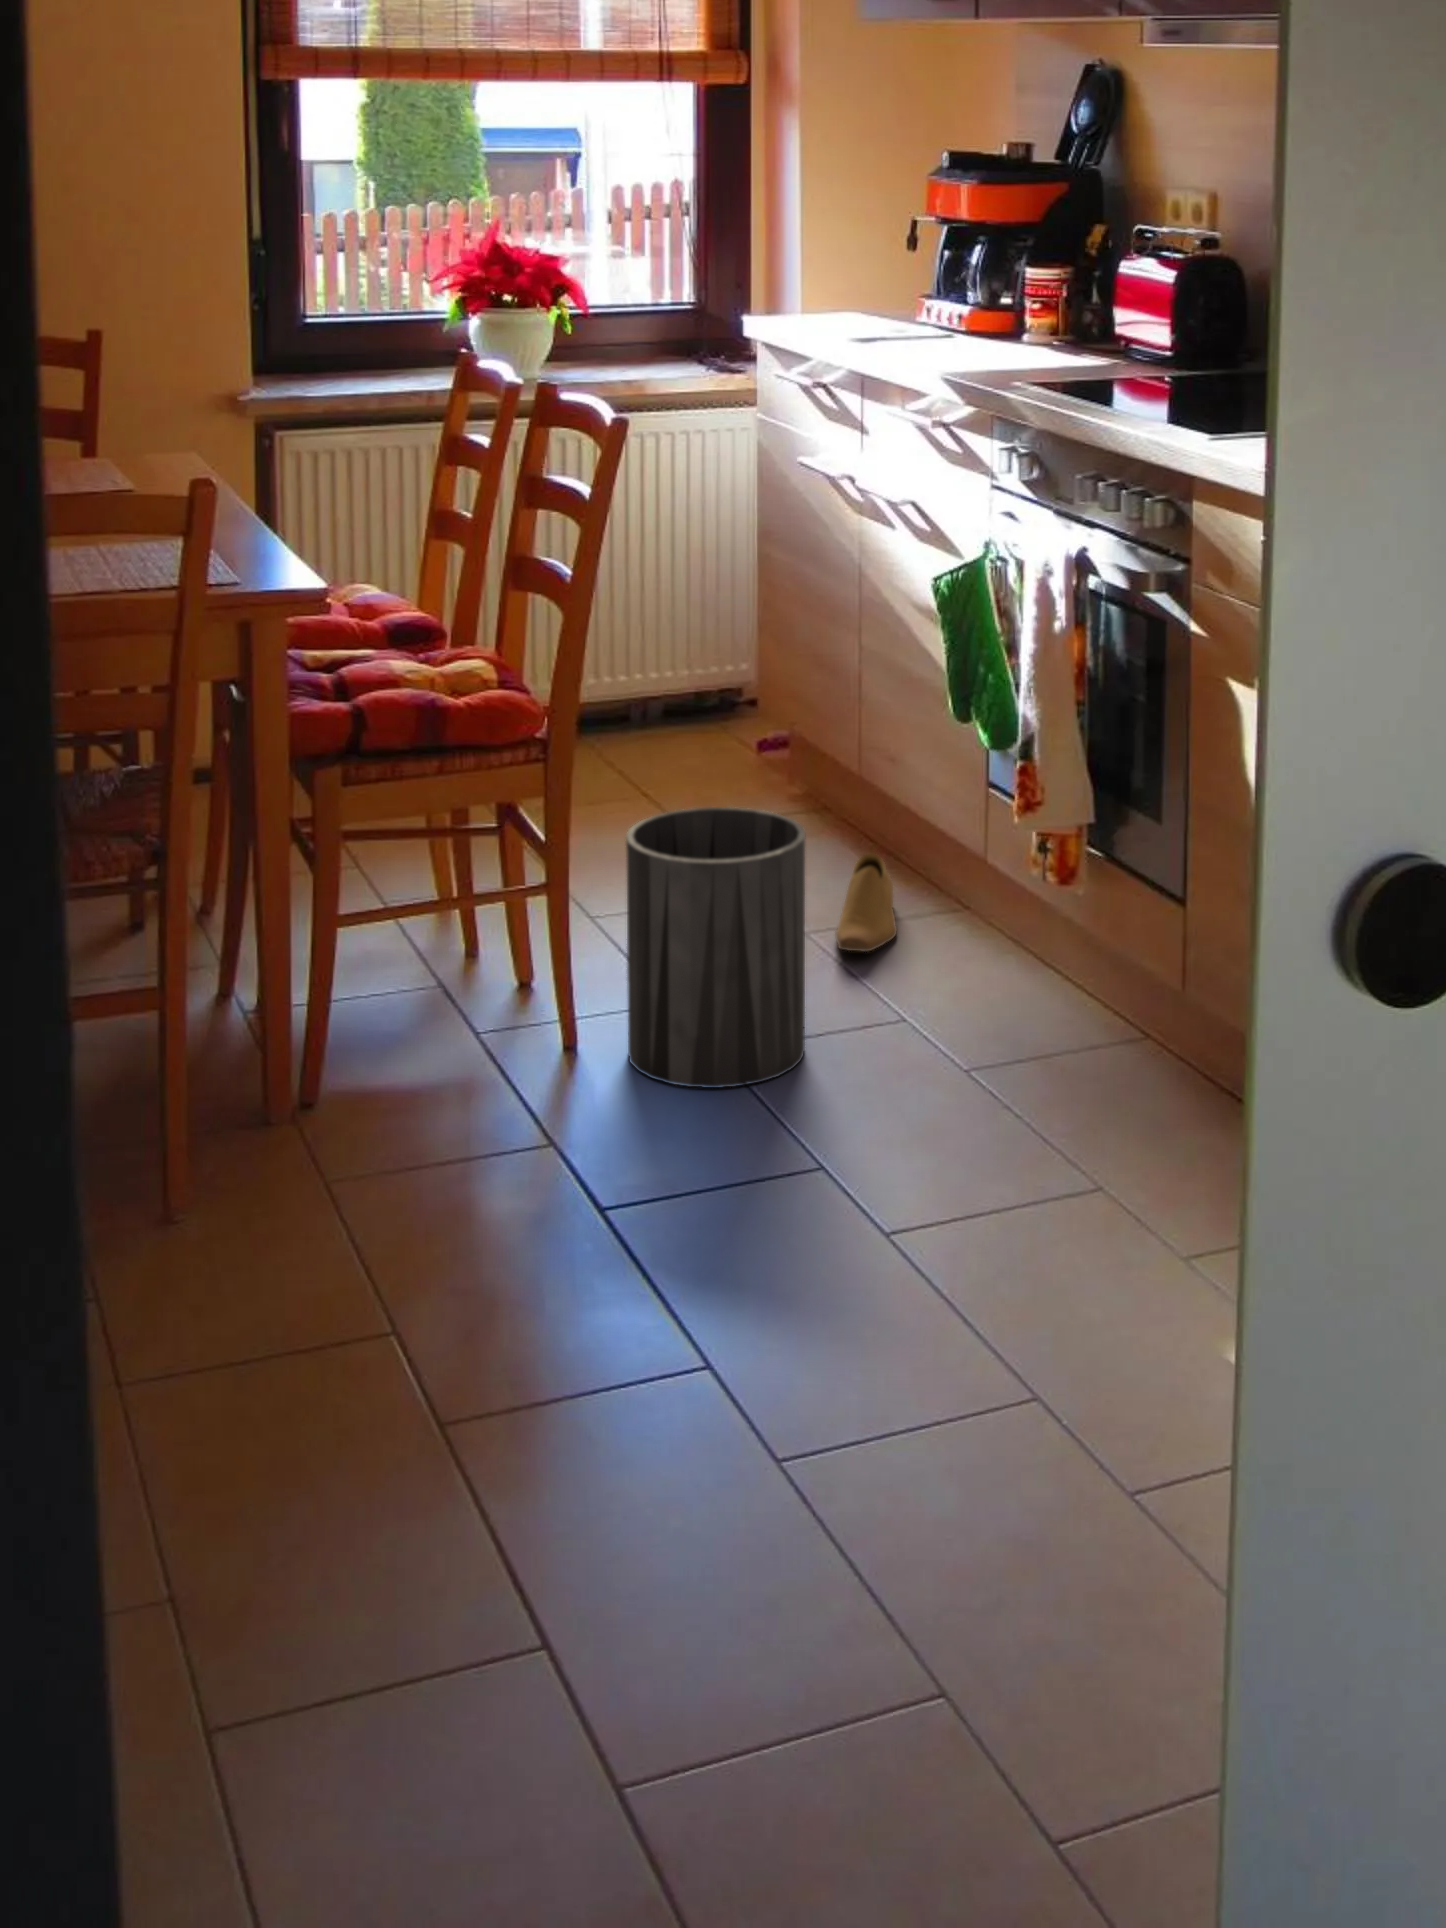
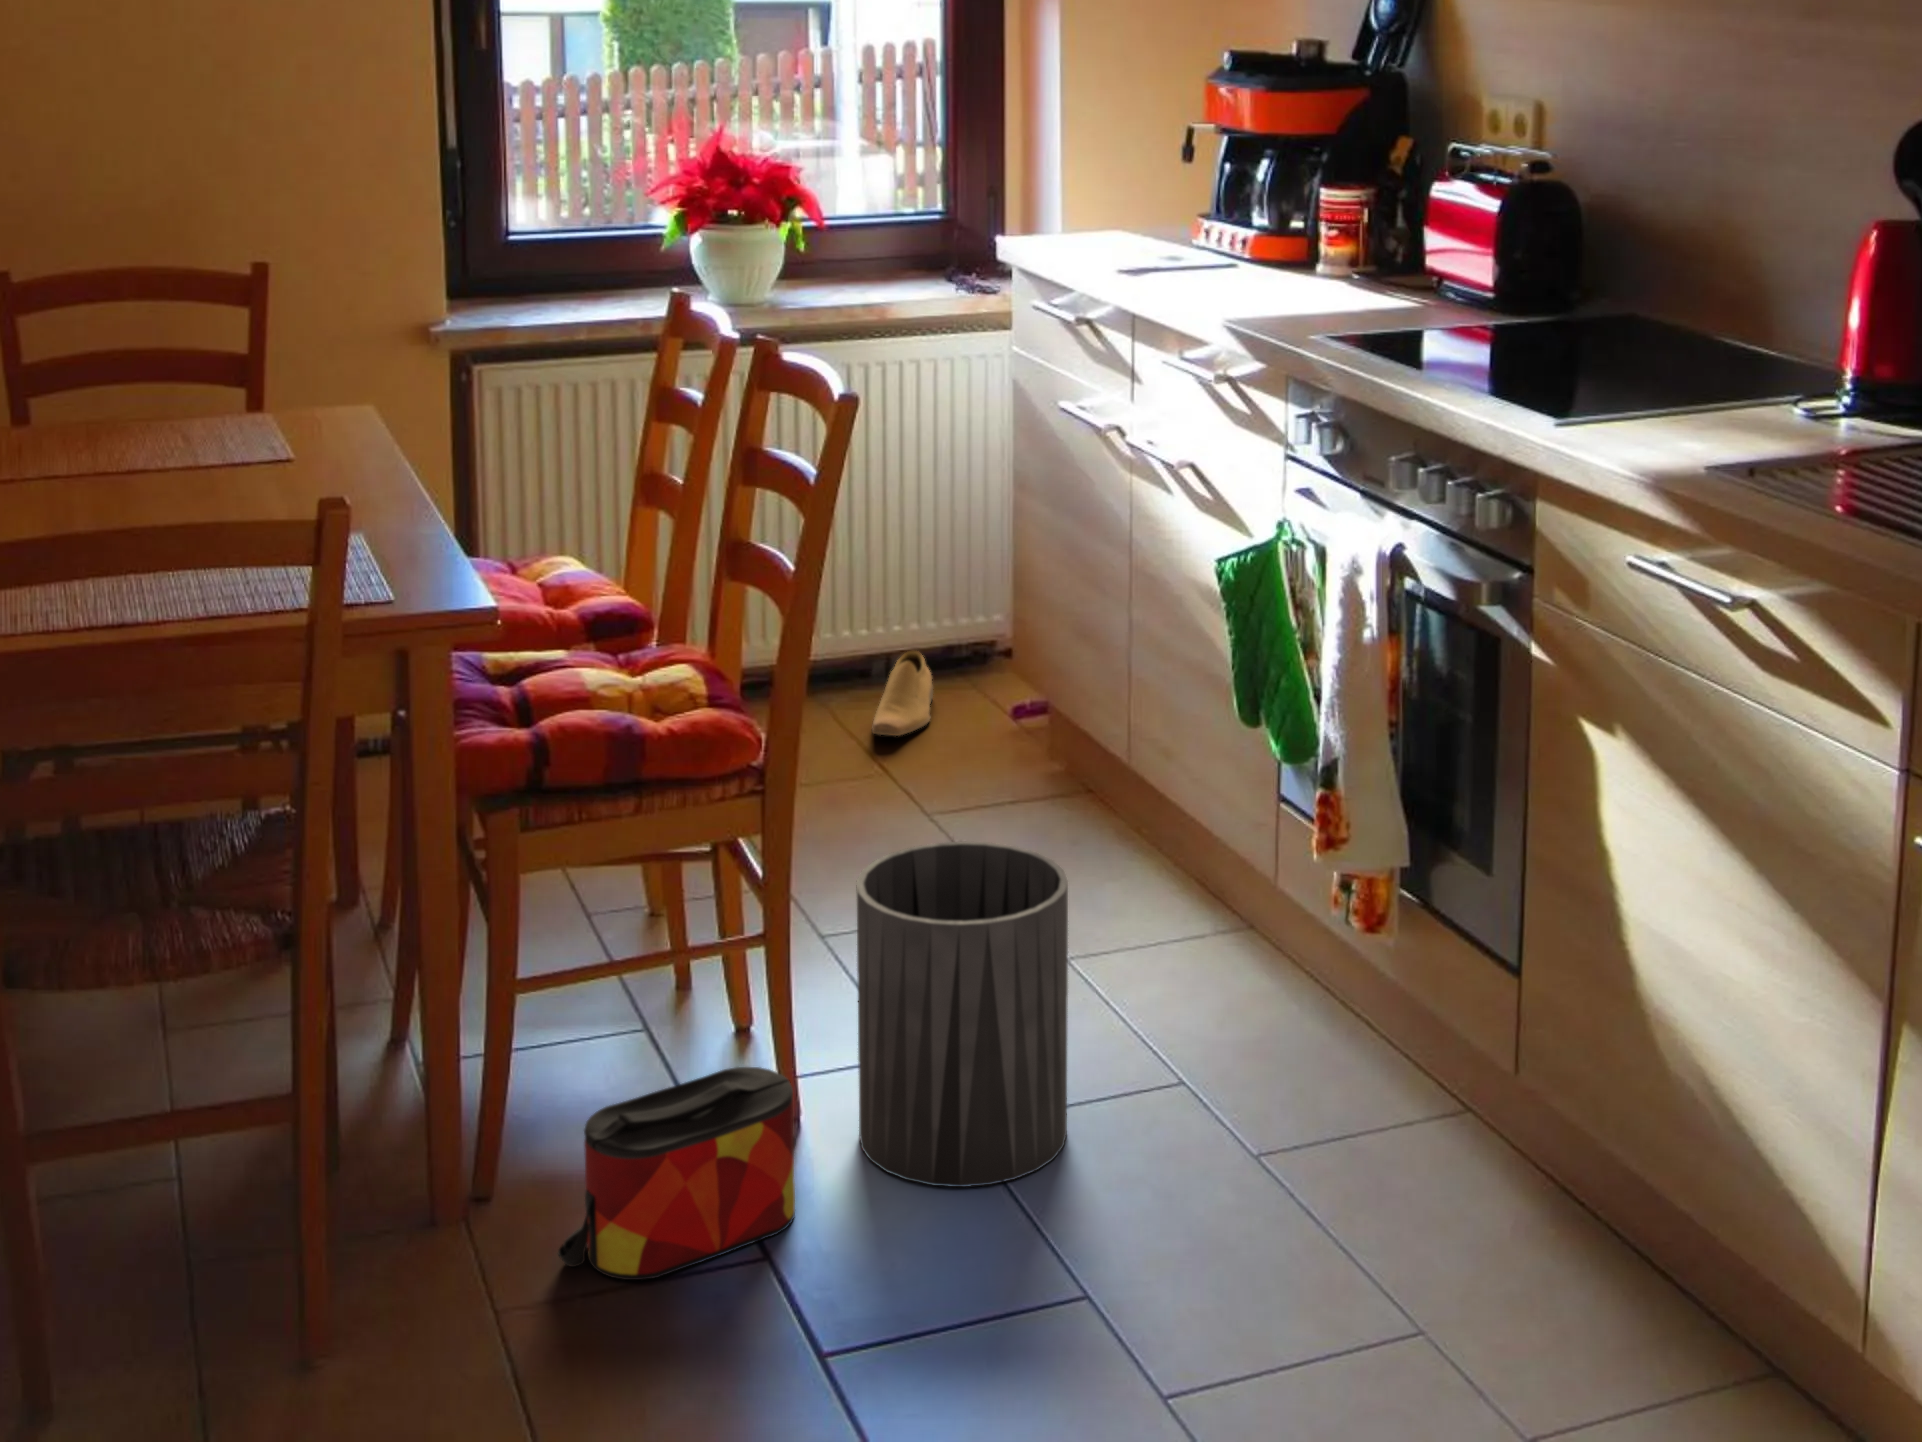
shoe: present [835,854,897,952] -> present [872,651,933,736]
bag: none [376,986,575,1154] -> present [558,1067,795,1280]

